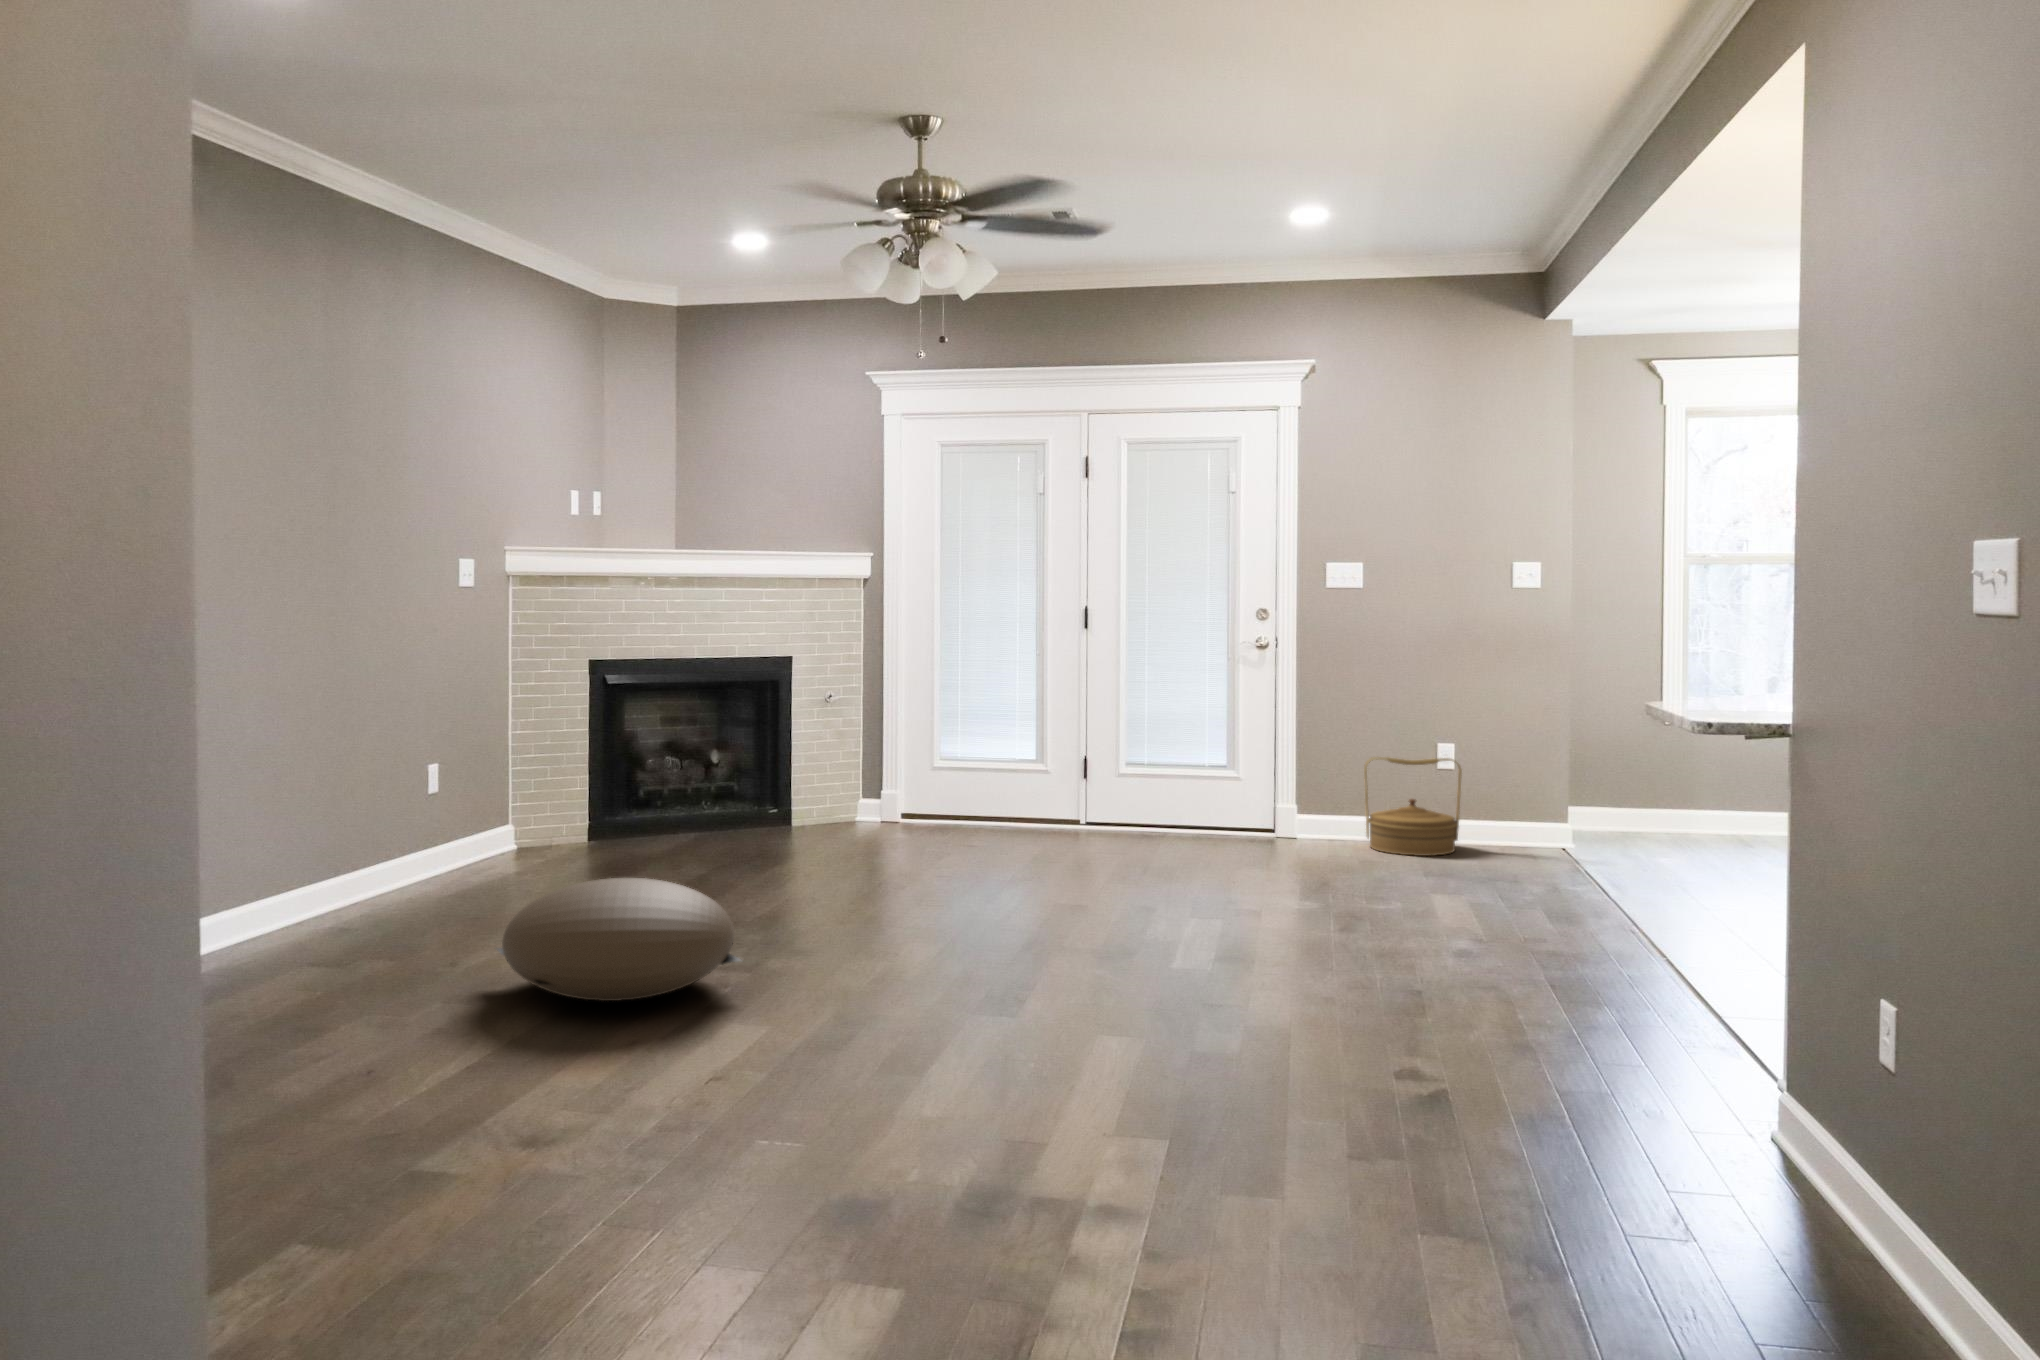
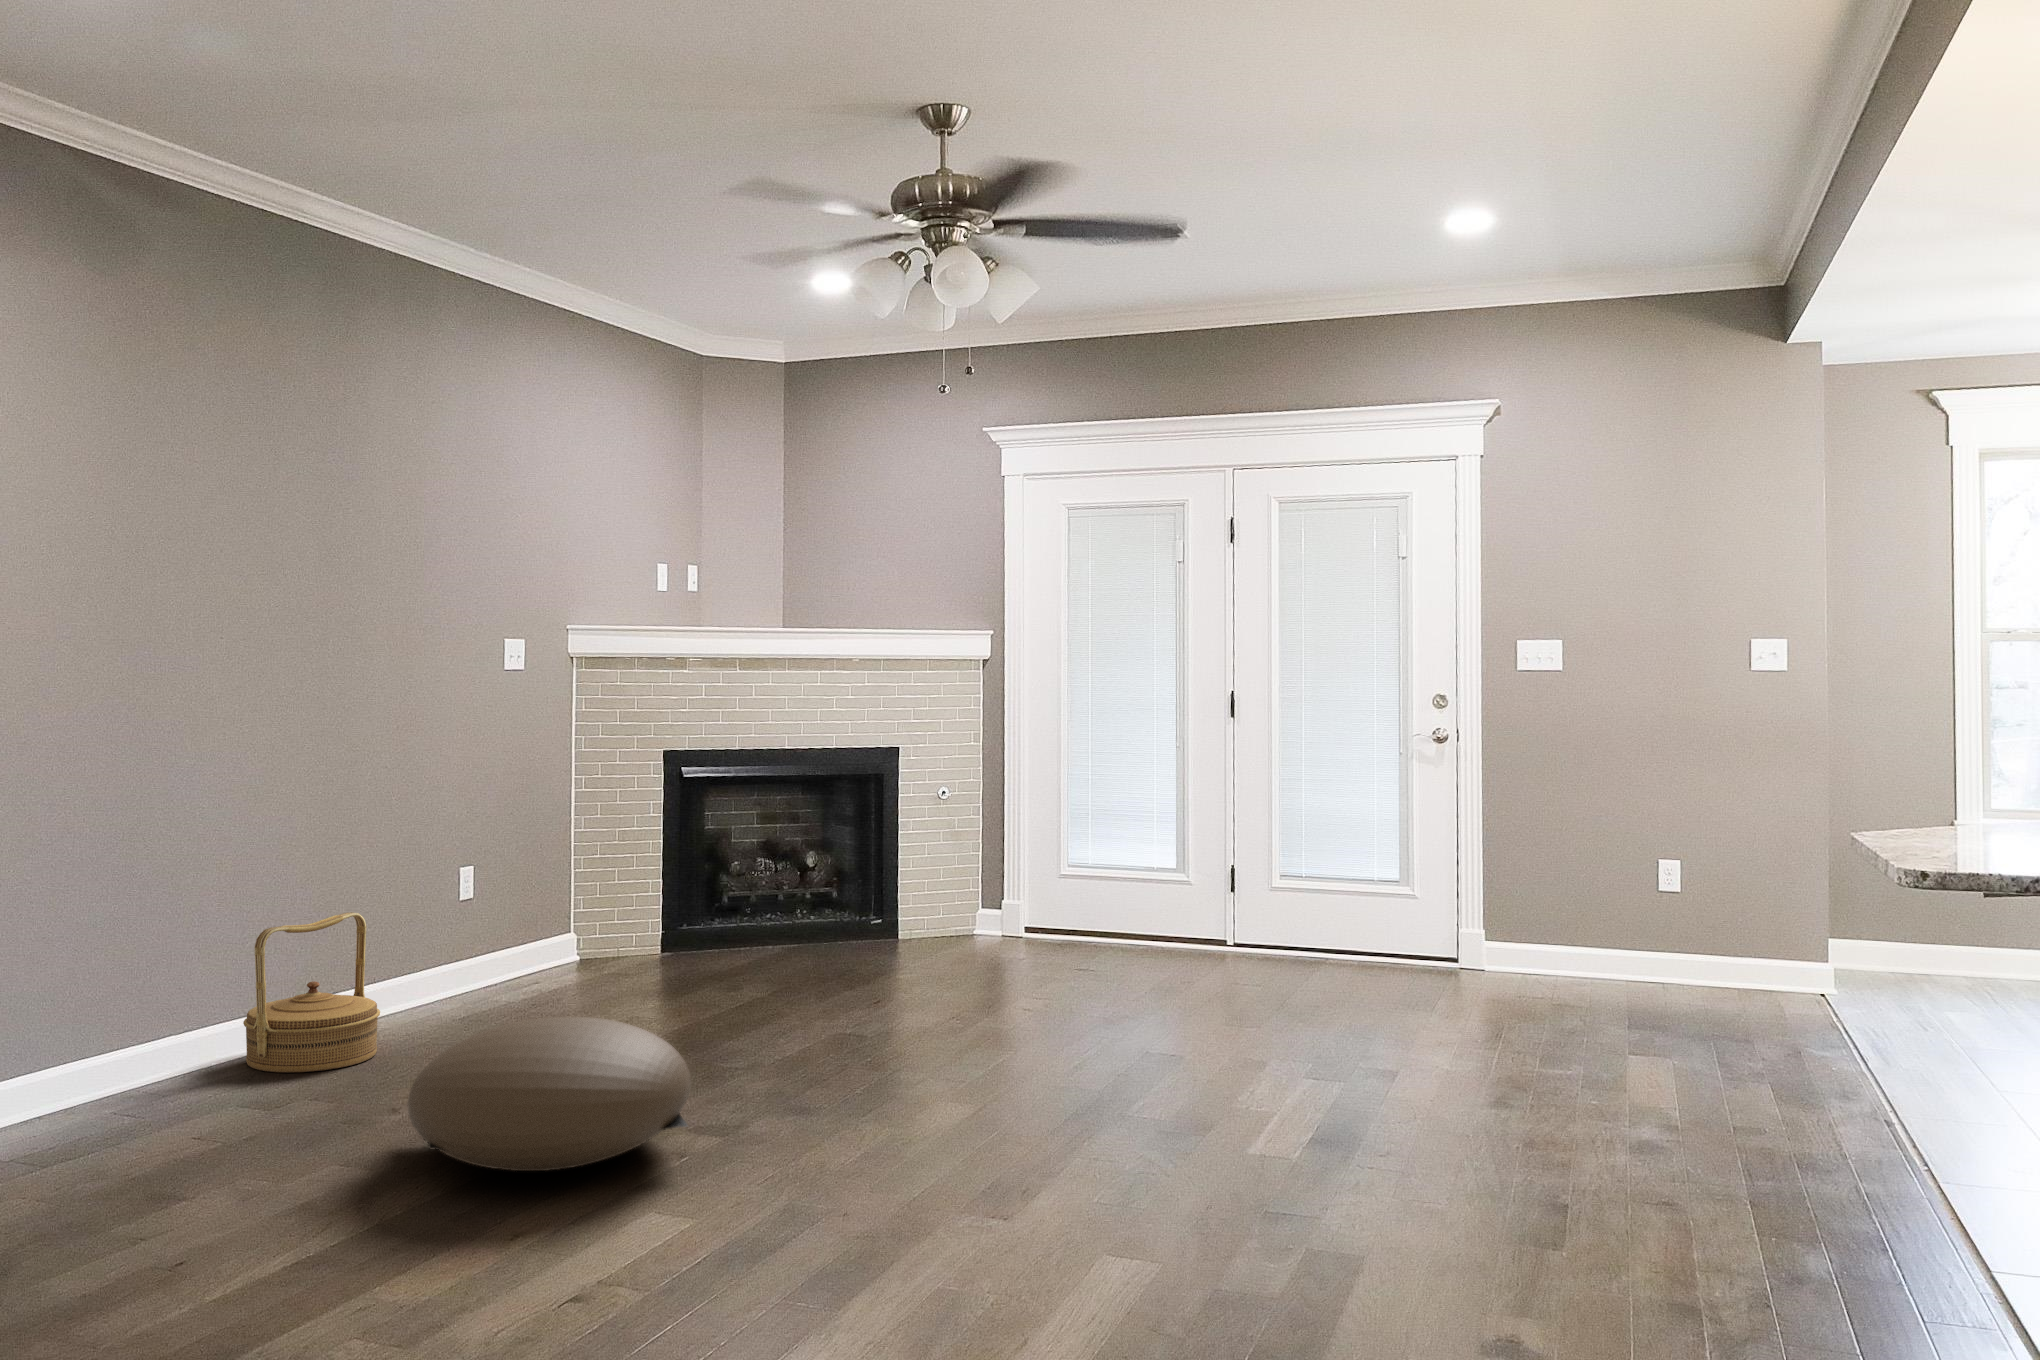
woven basket: present [1364,757,1462,856] -> present [243,912,380,1073]

